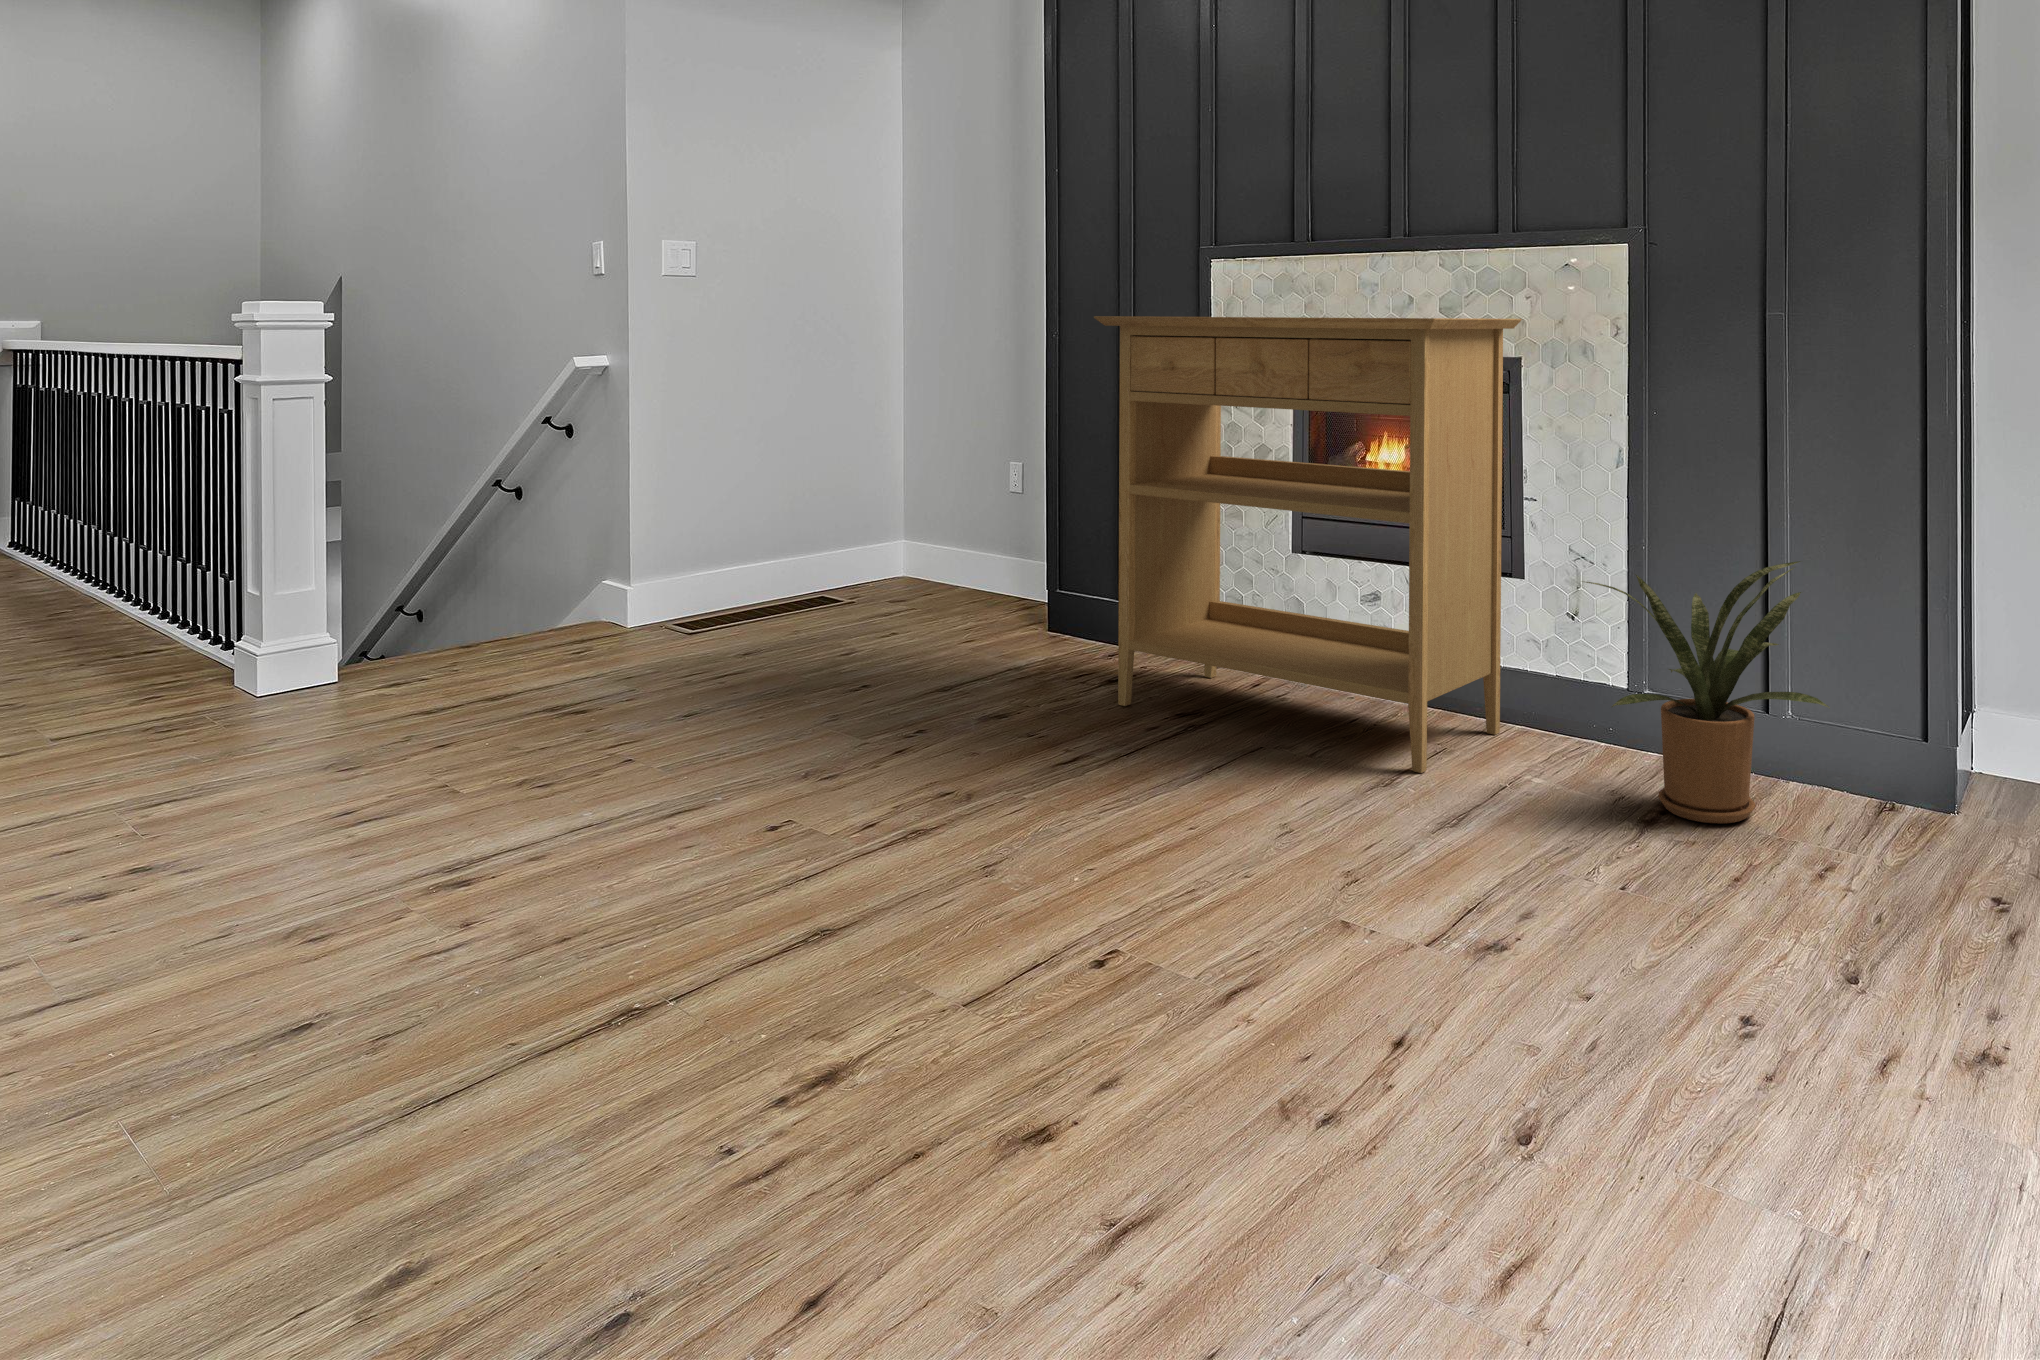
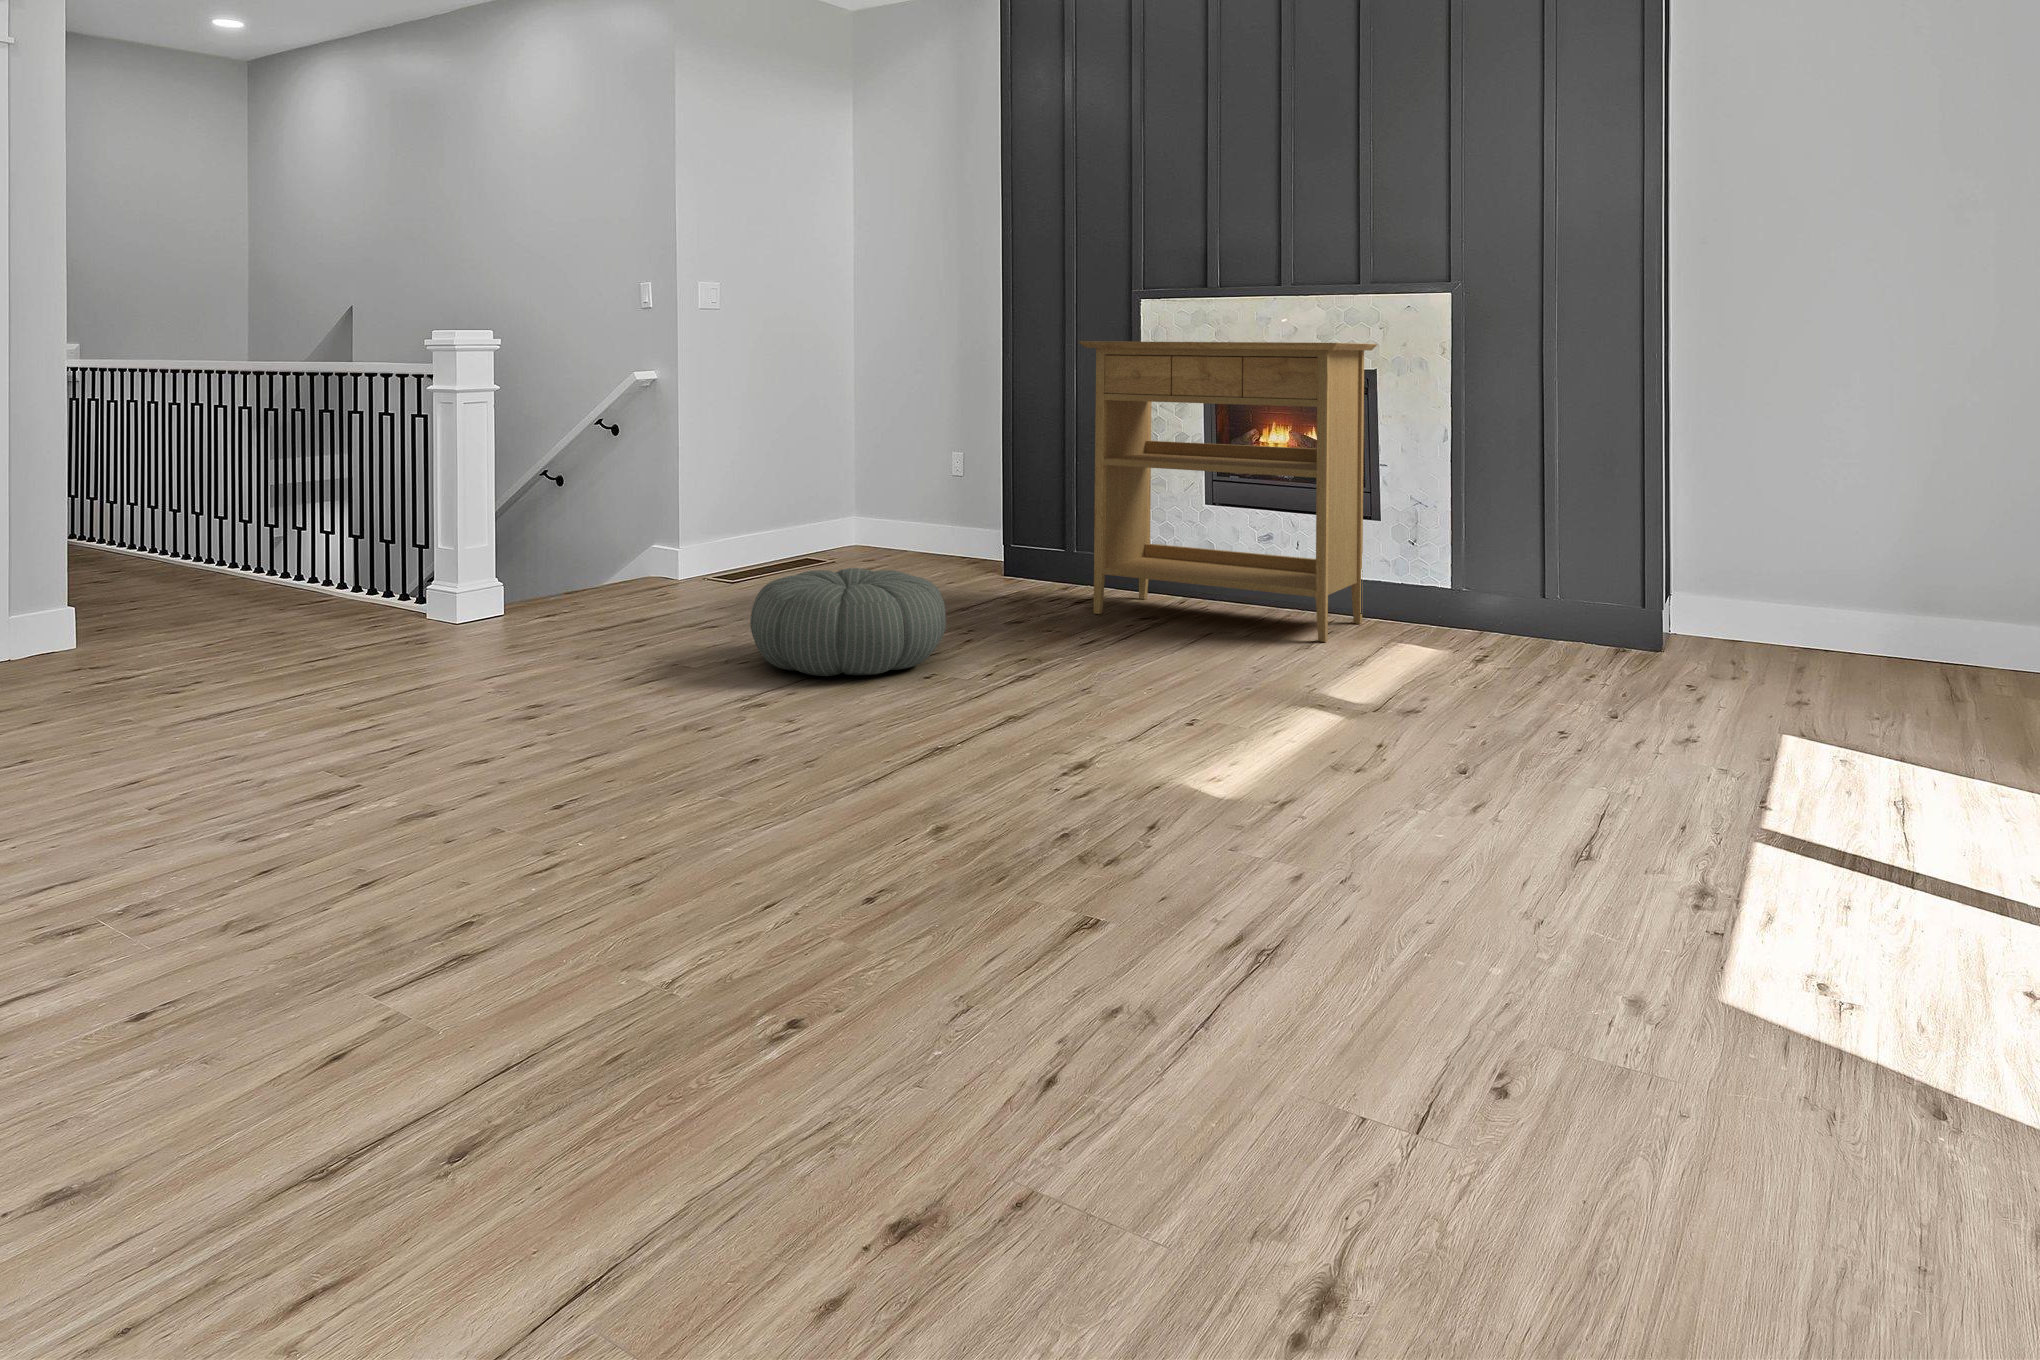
house plant: present [1586,561,1828,824] -> none [1429,495,1592,660]
pouf: none [516,651,830,831] -> present [750,568,946,676]

